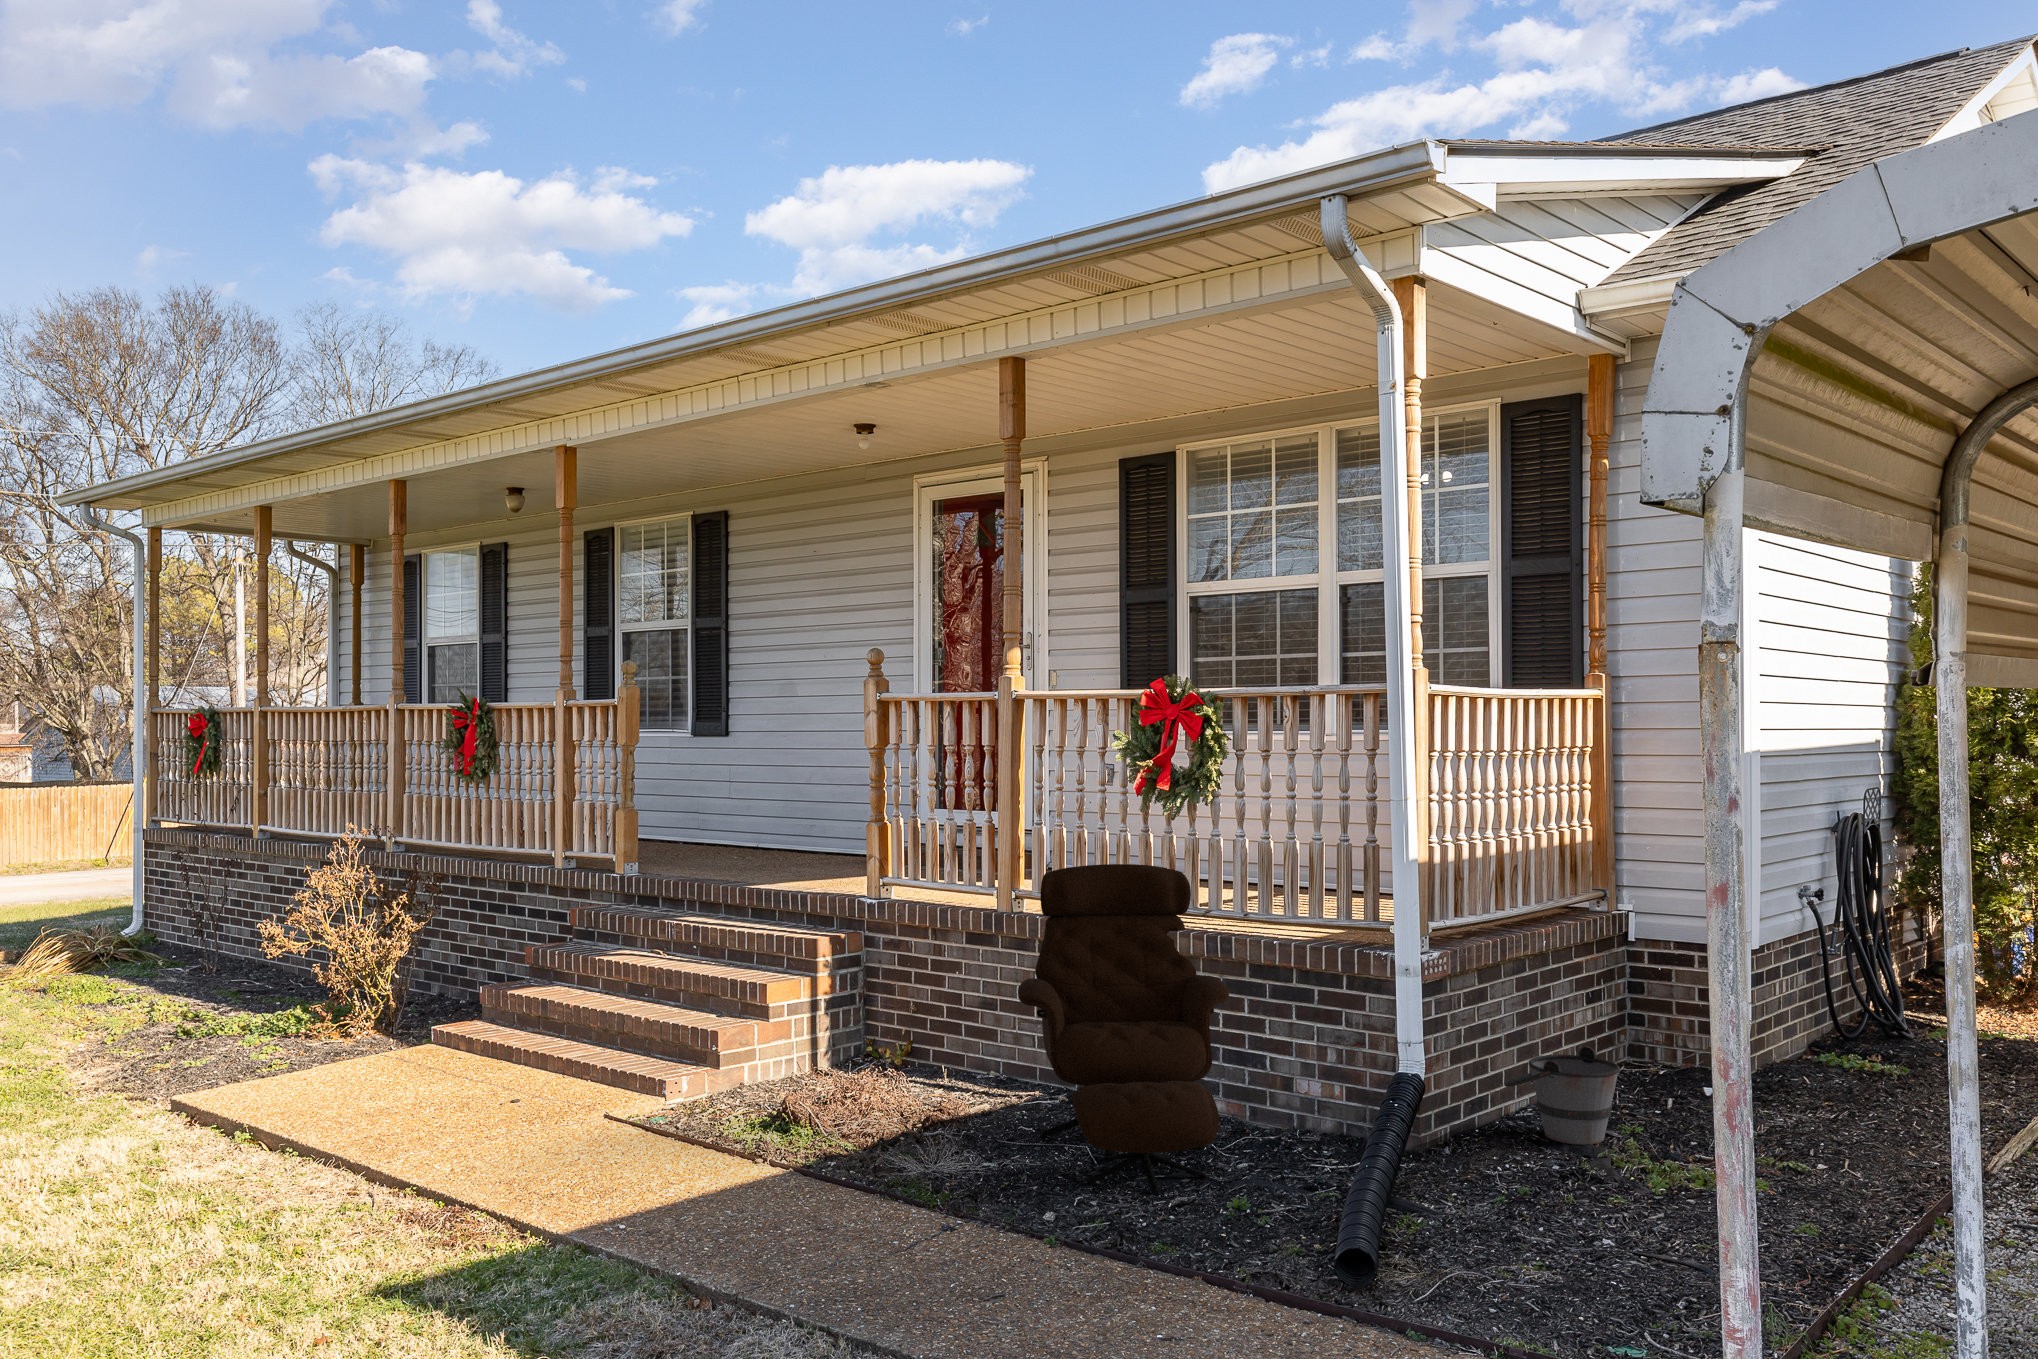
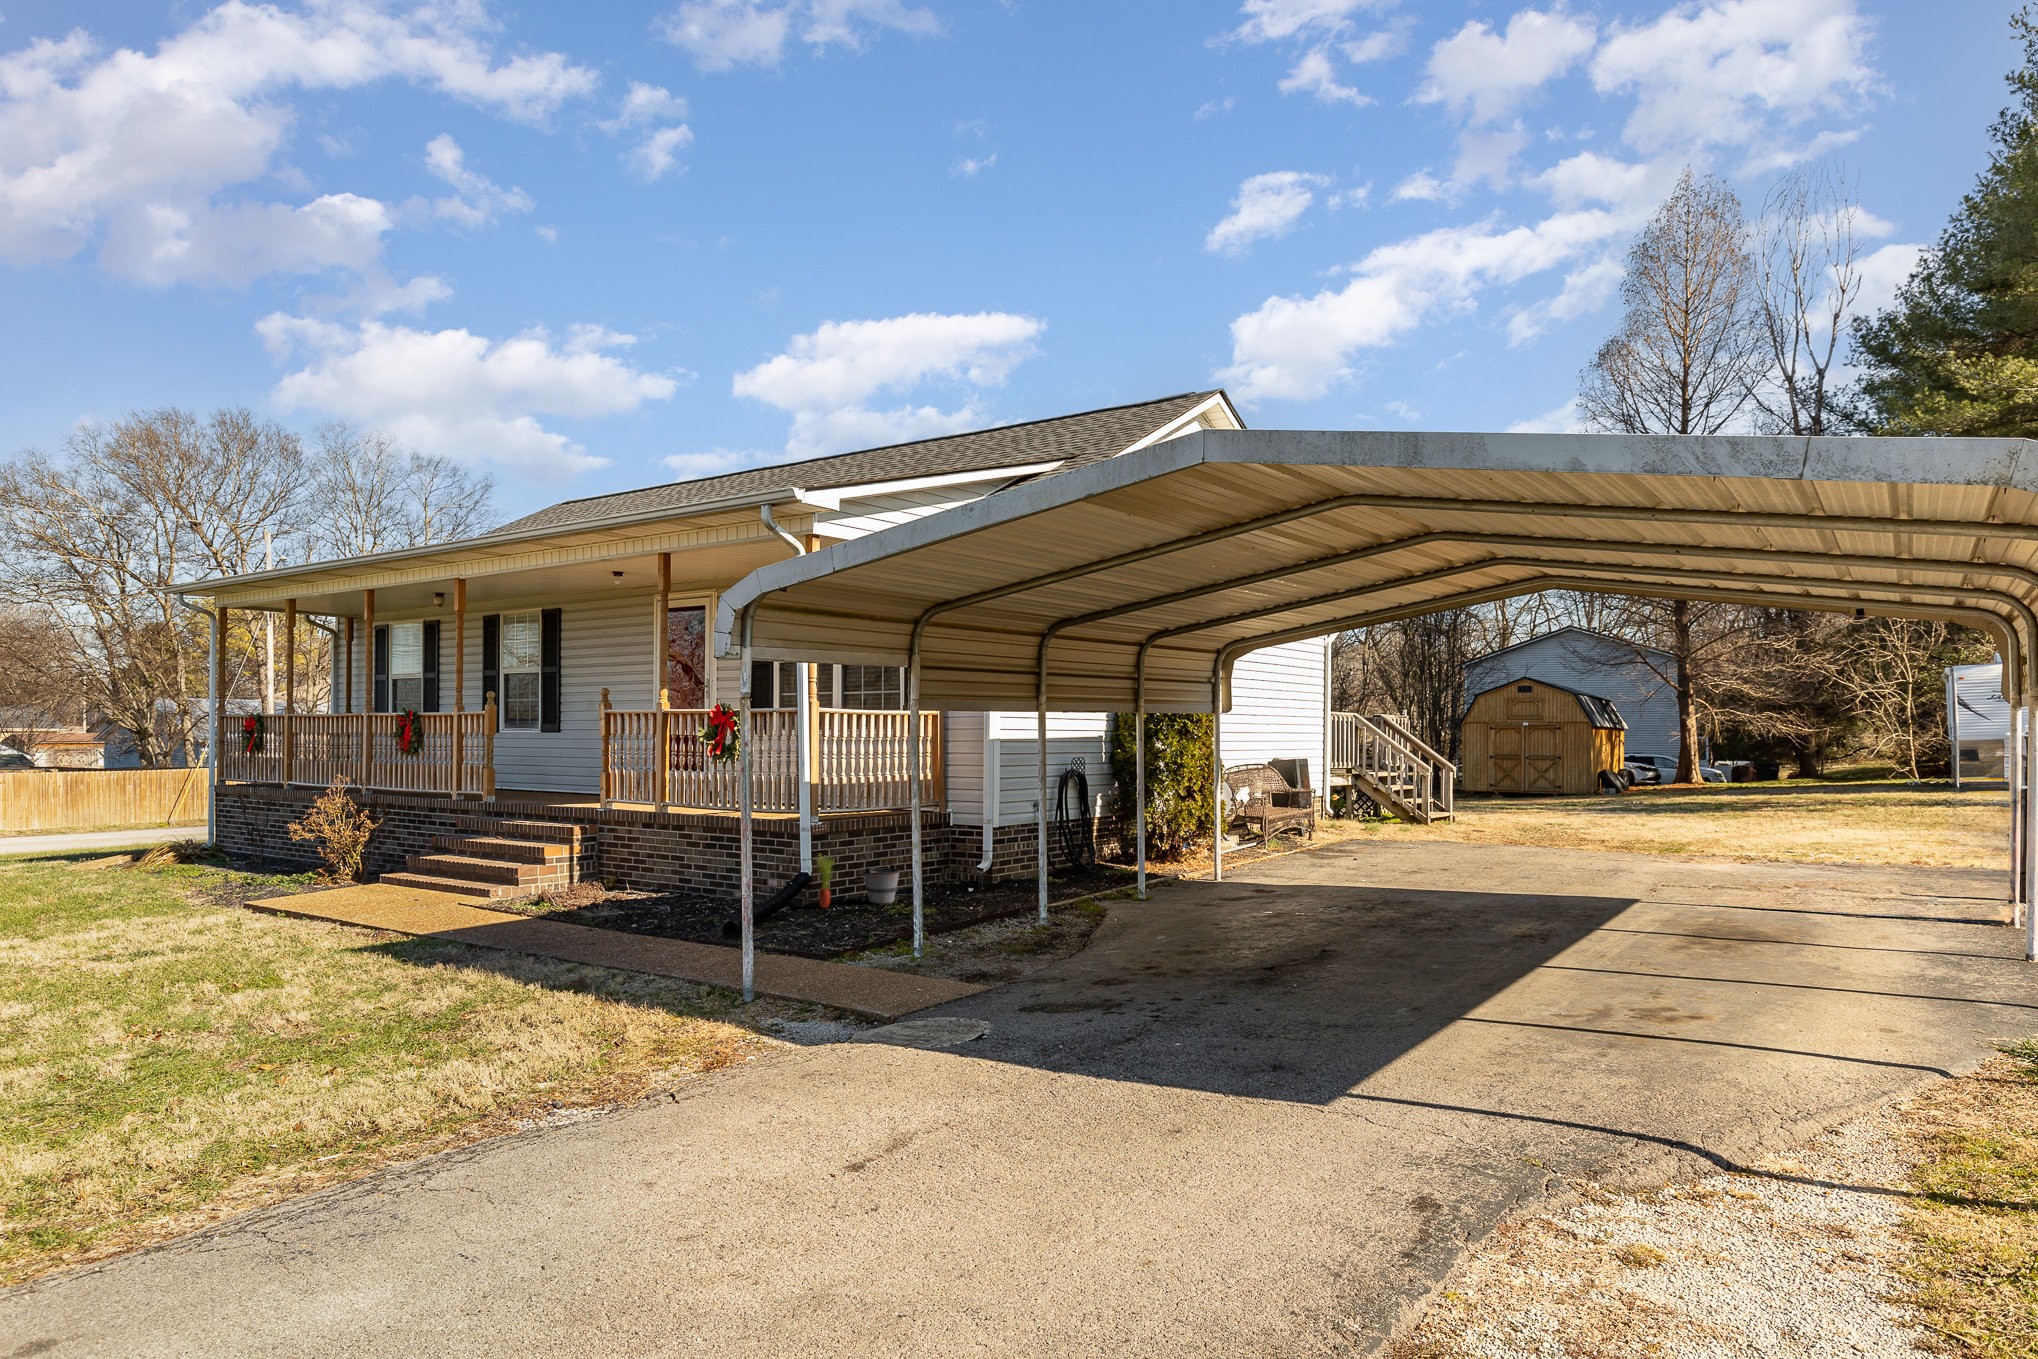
lounge chair: present [1018,864,1229,1195] -> none [643,788,739,919]
potted plant: none [1444,1027,1489,1159] -> present [817,855,834,907]

